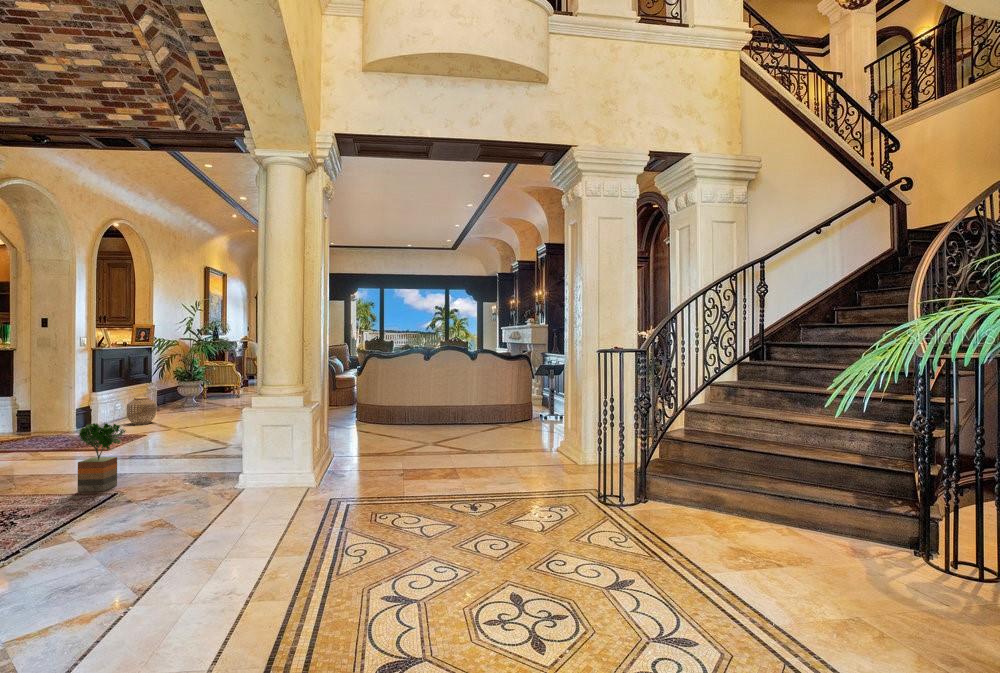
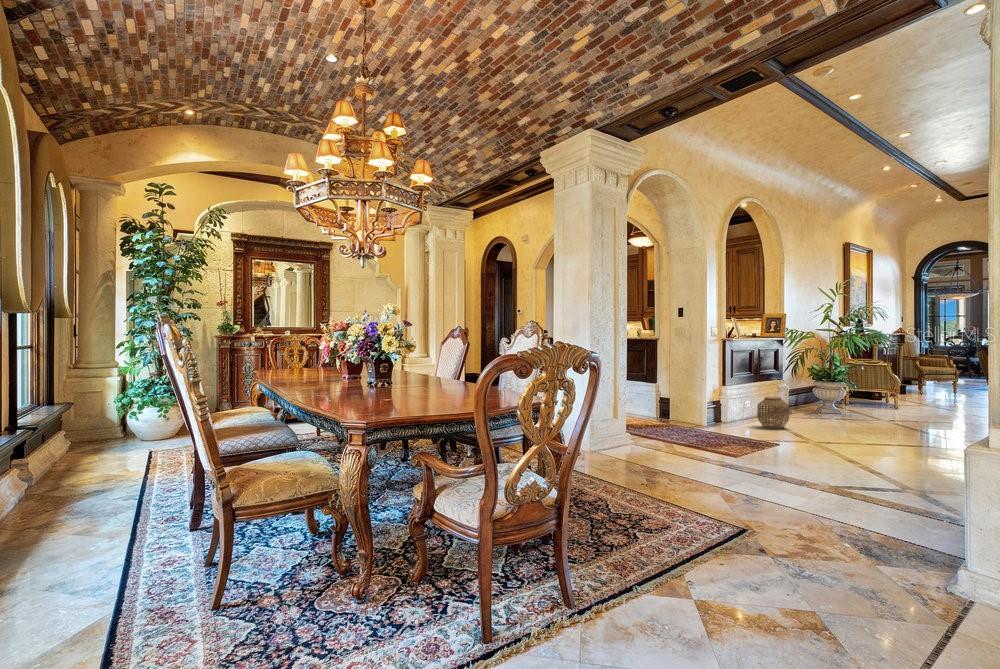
potted tree: present [78,423,126,492] -> none [700,427,756,515]

